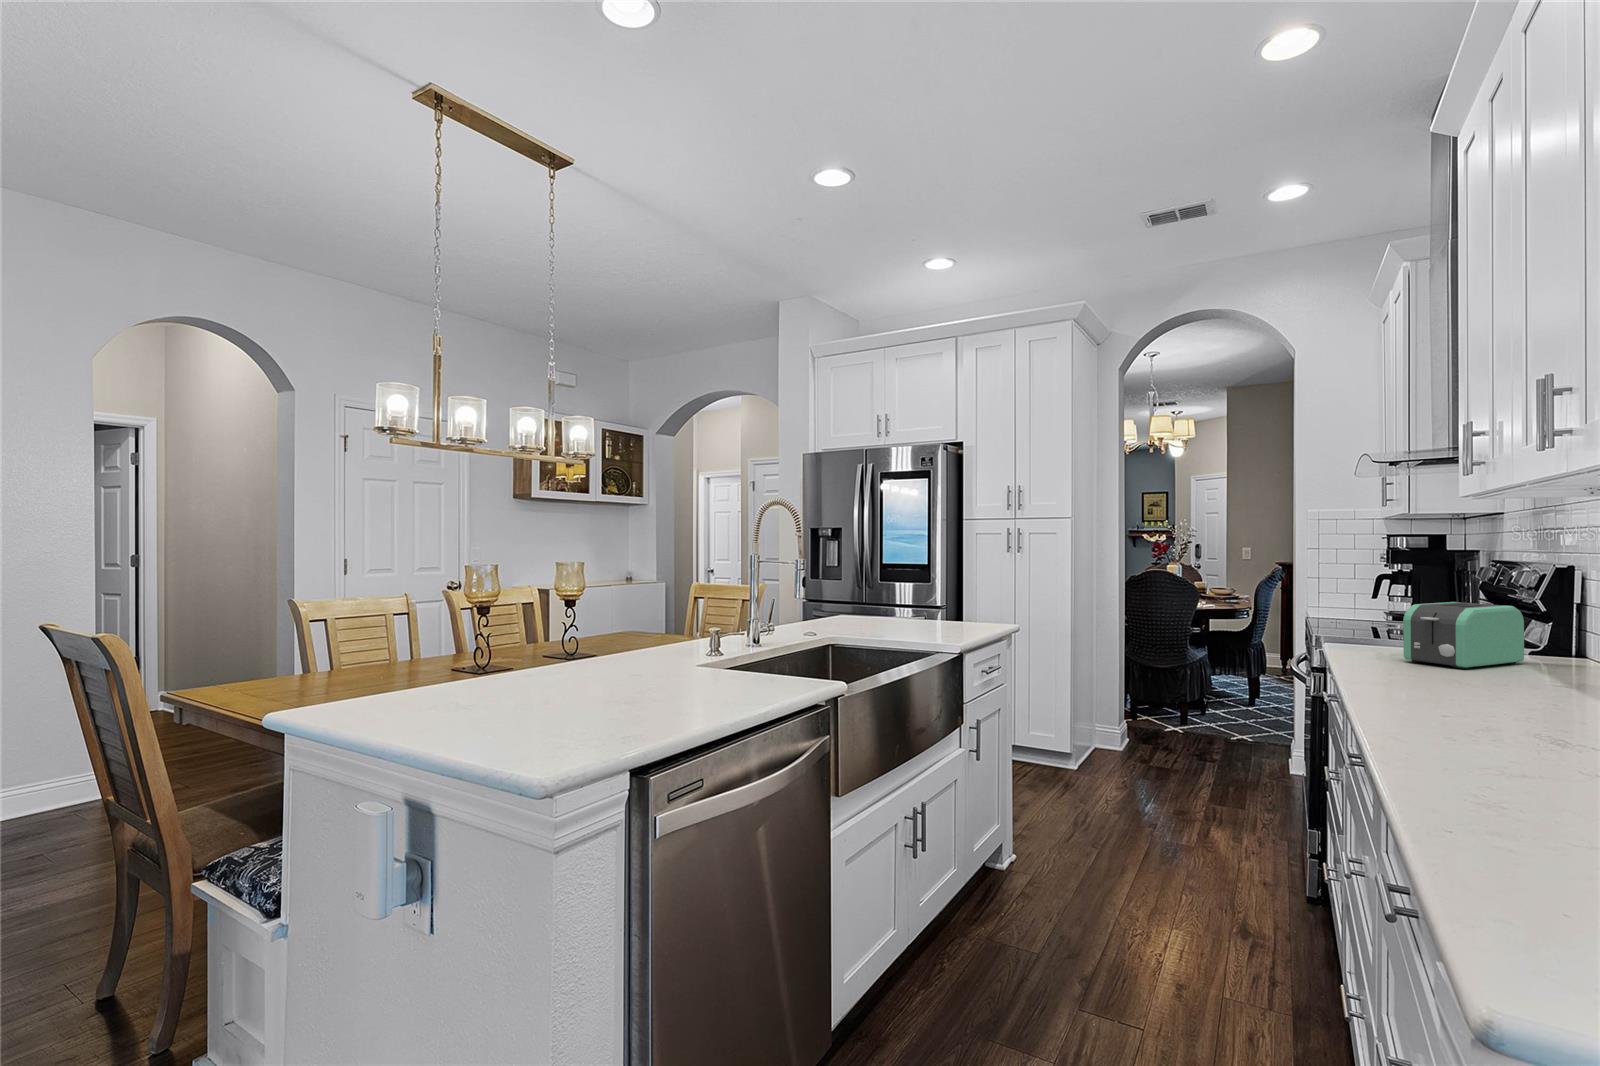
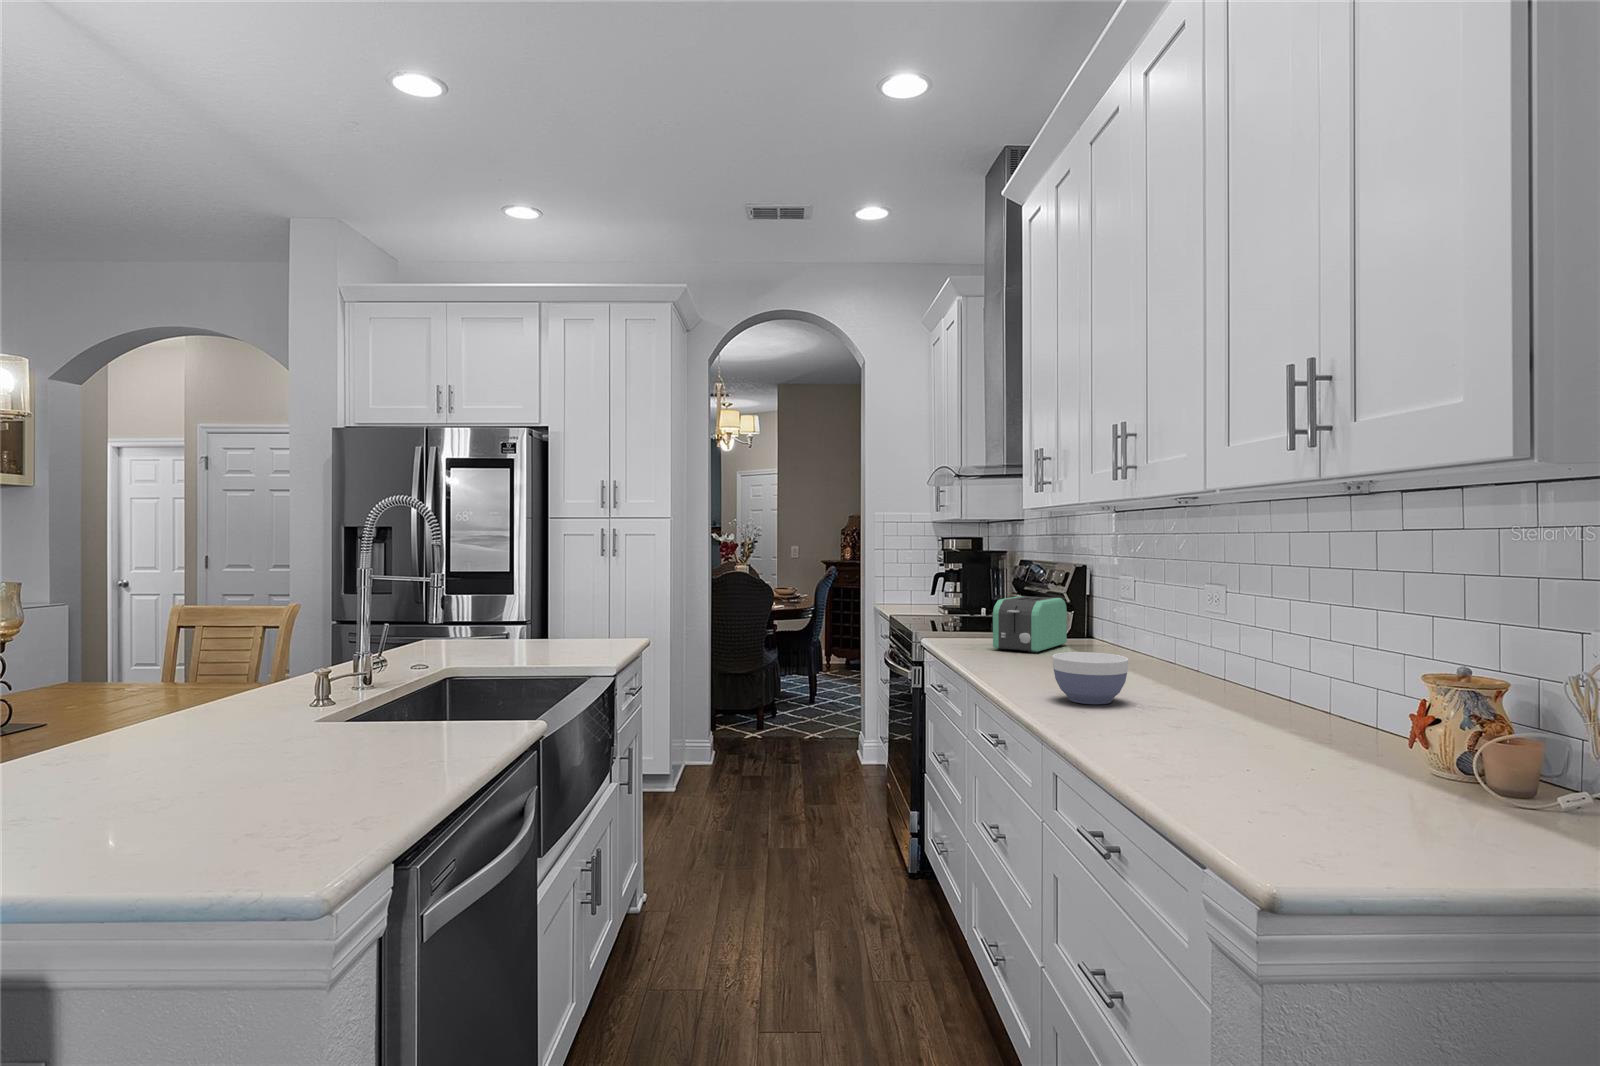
bowl: none [1418,667,1533,732] -> present [1052,652,1128,704]

